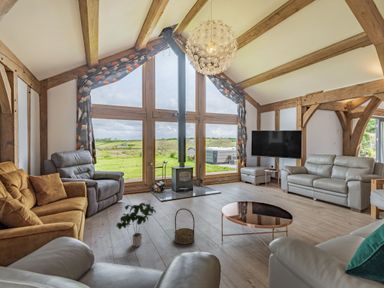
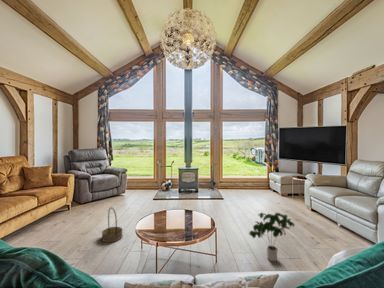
potted plant: present [116,203,156,247] -> present [249,213,294,261]

